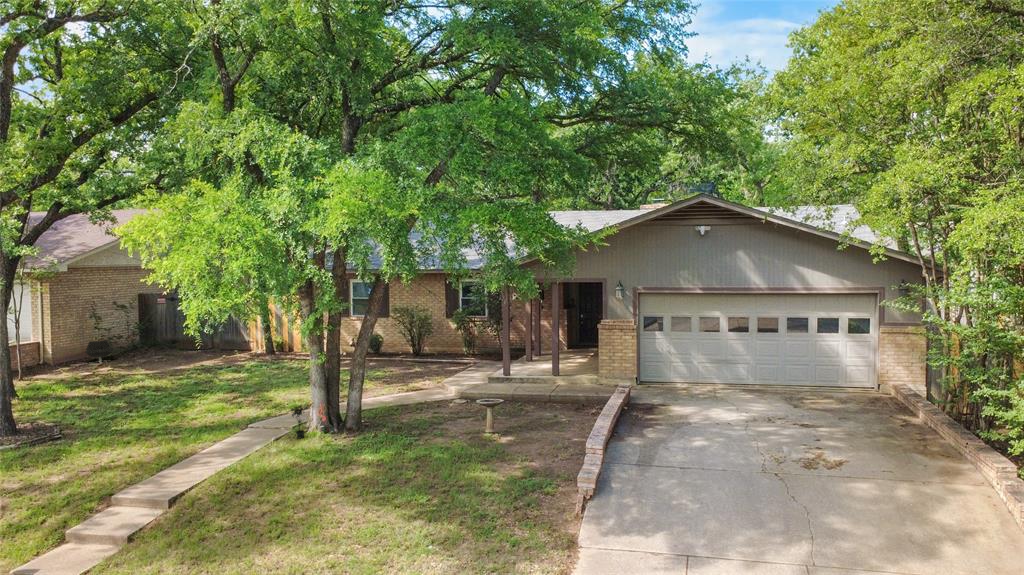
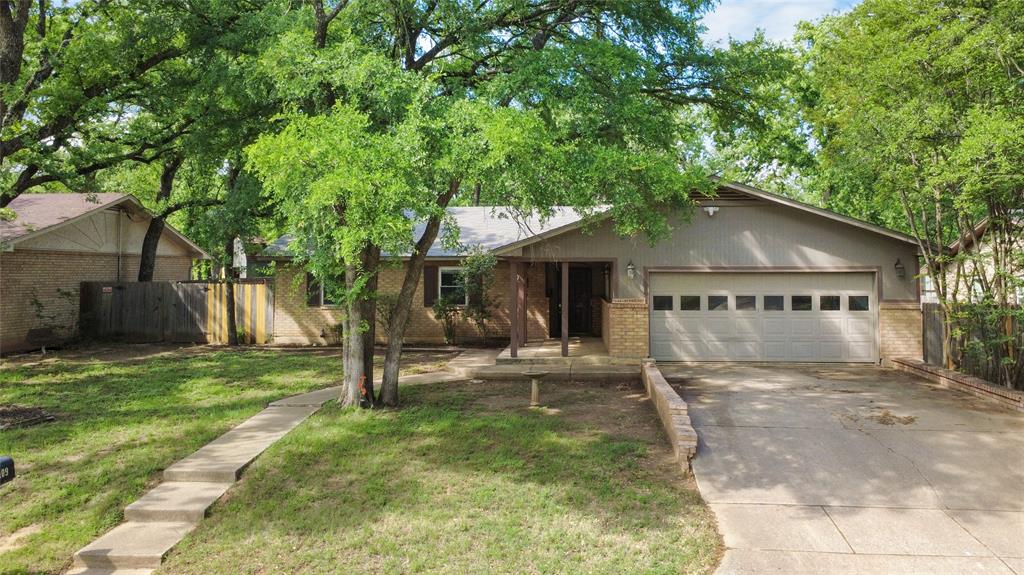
potted plant: present [290,406,308,438] -> none [323,378,346,415]

